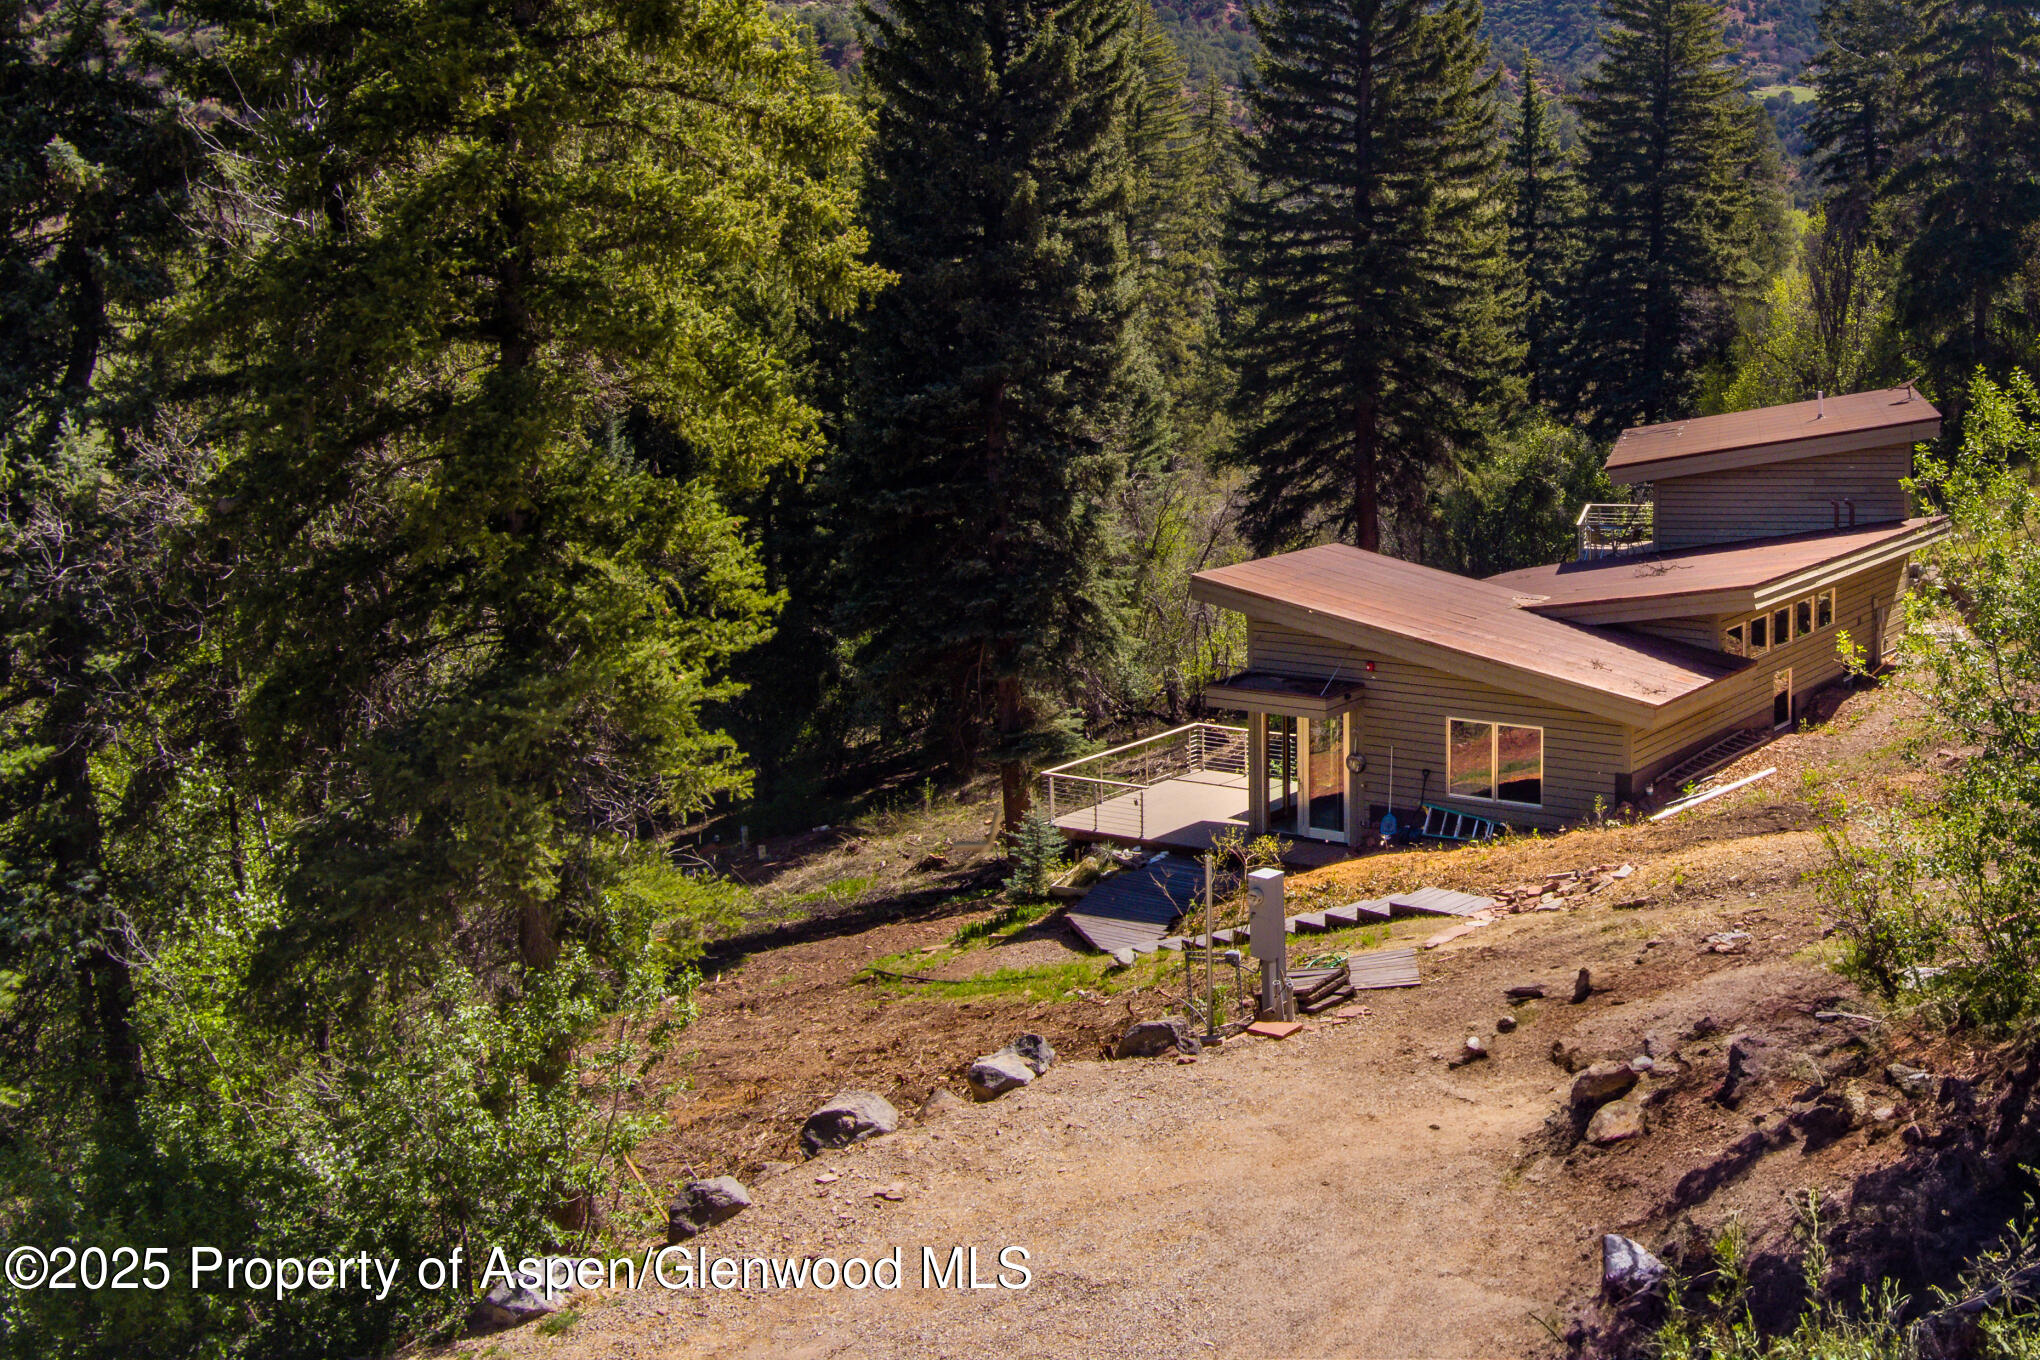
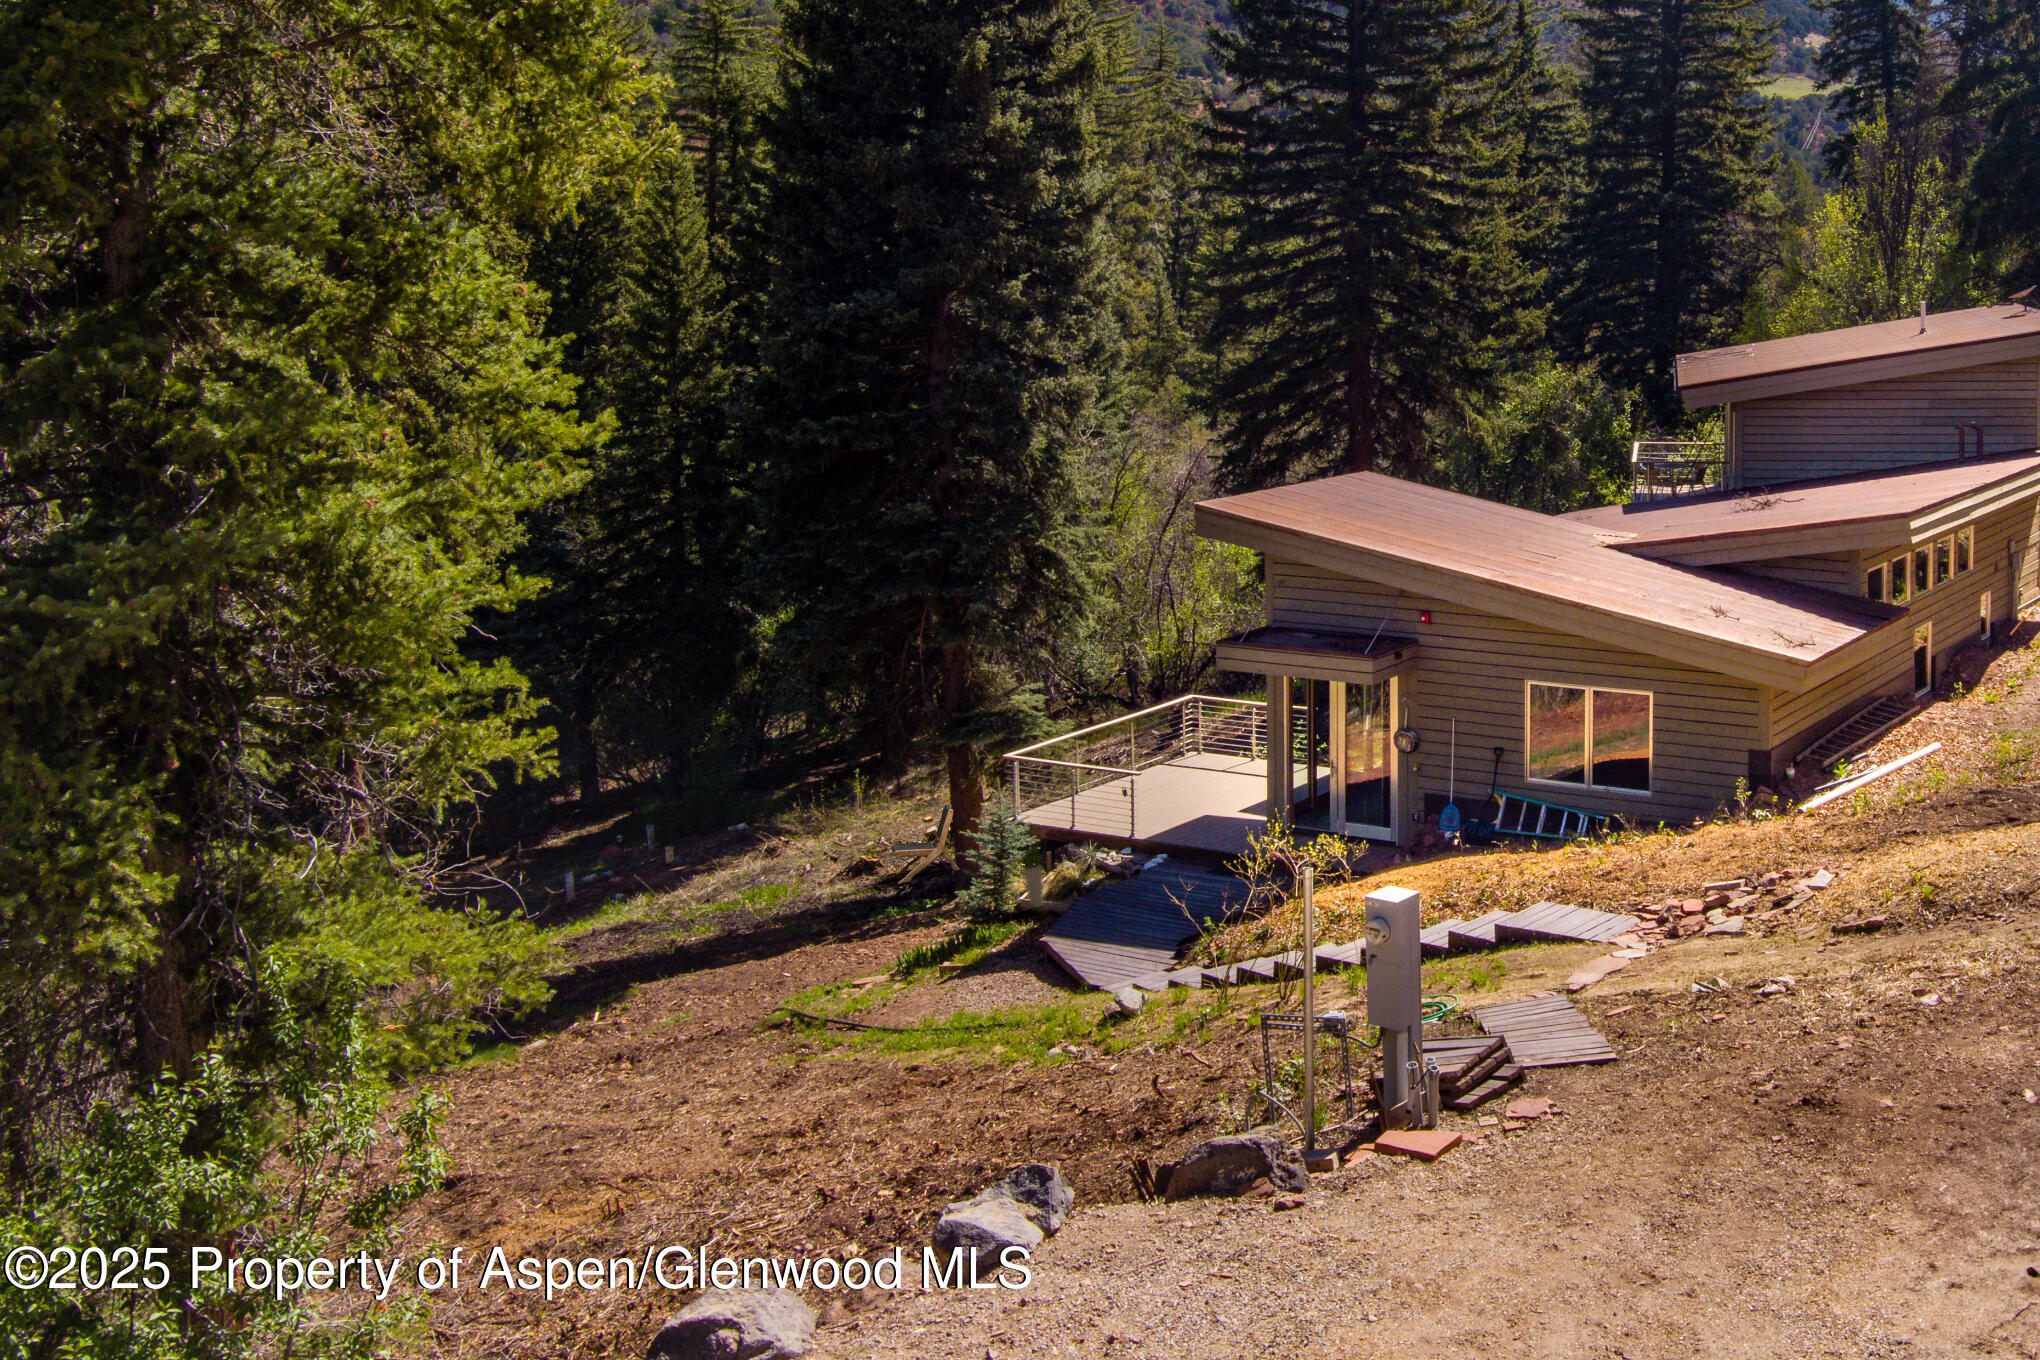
planter: none [1049,838,1070,892] -> present [1023,844,1043,908]

